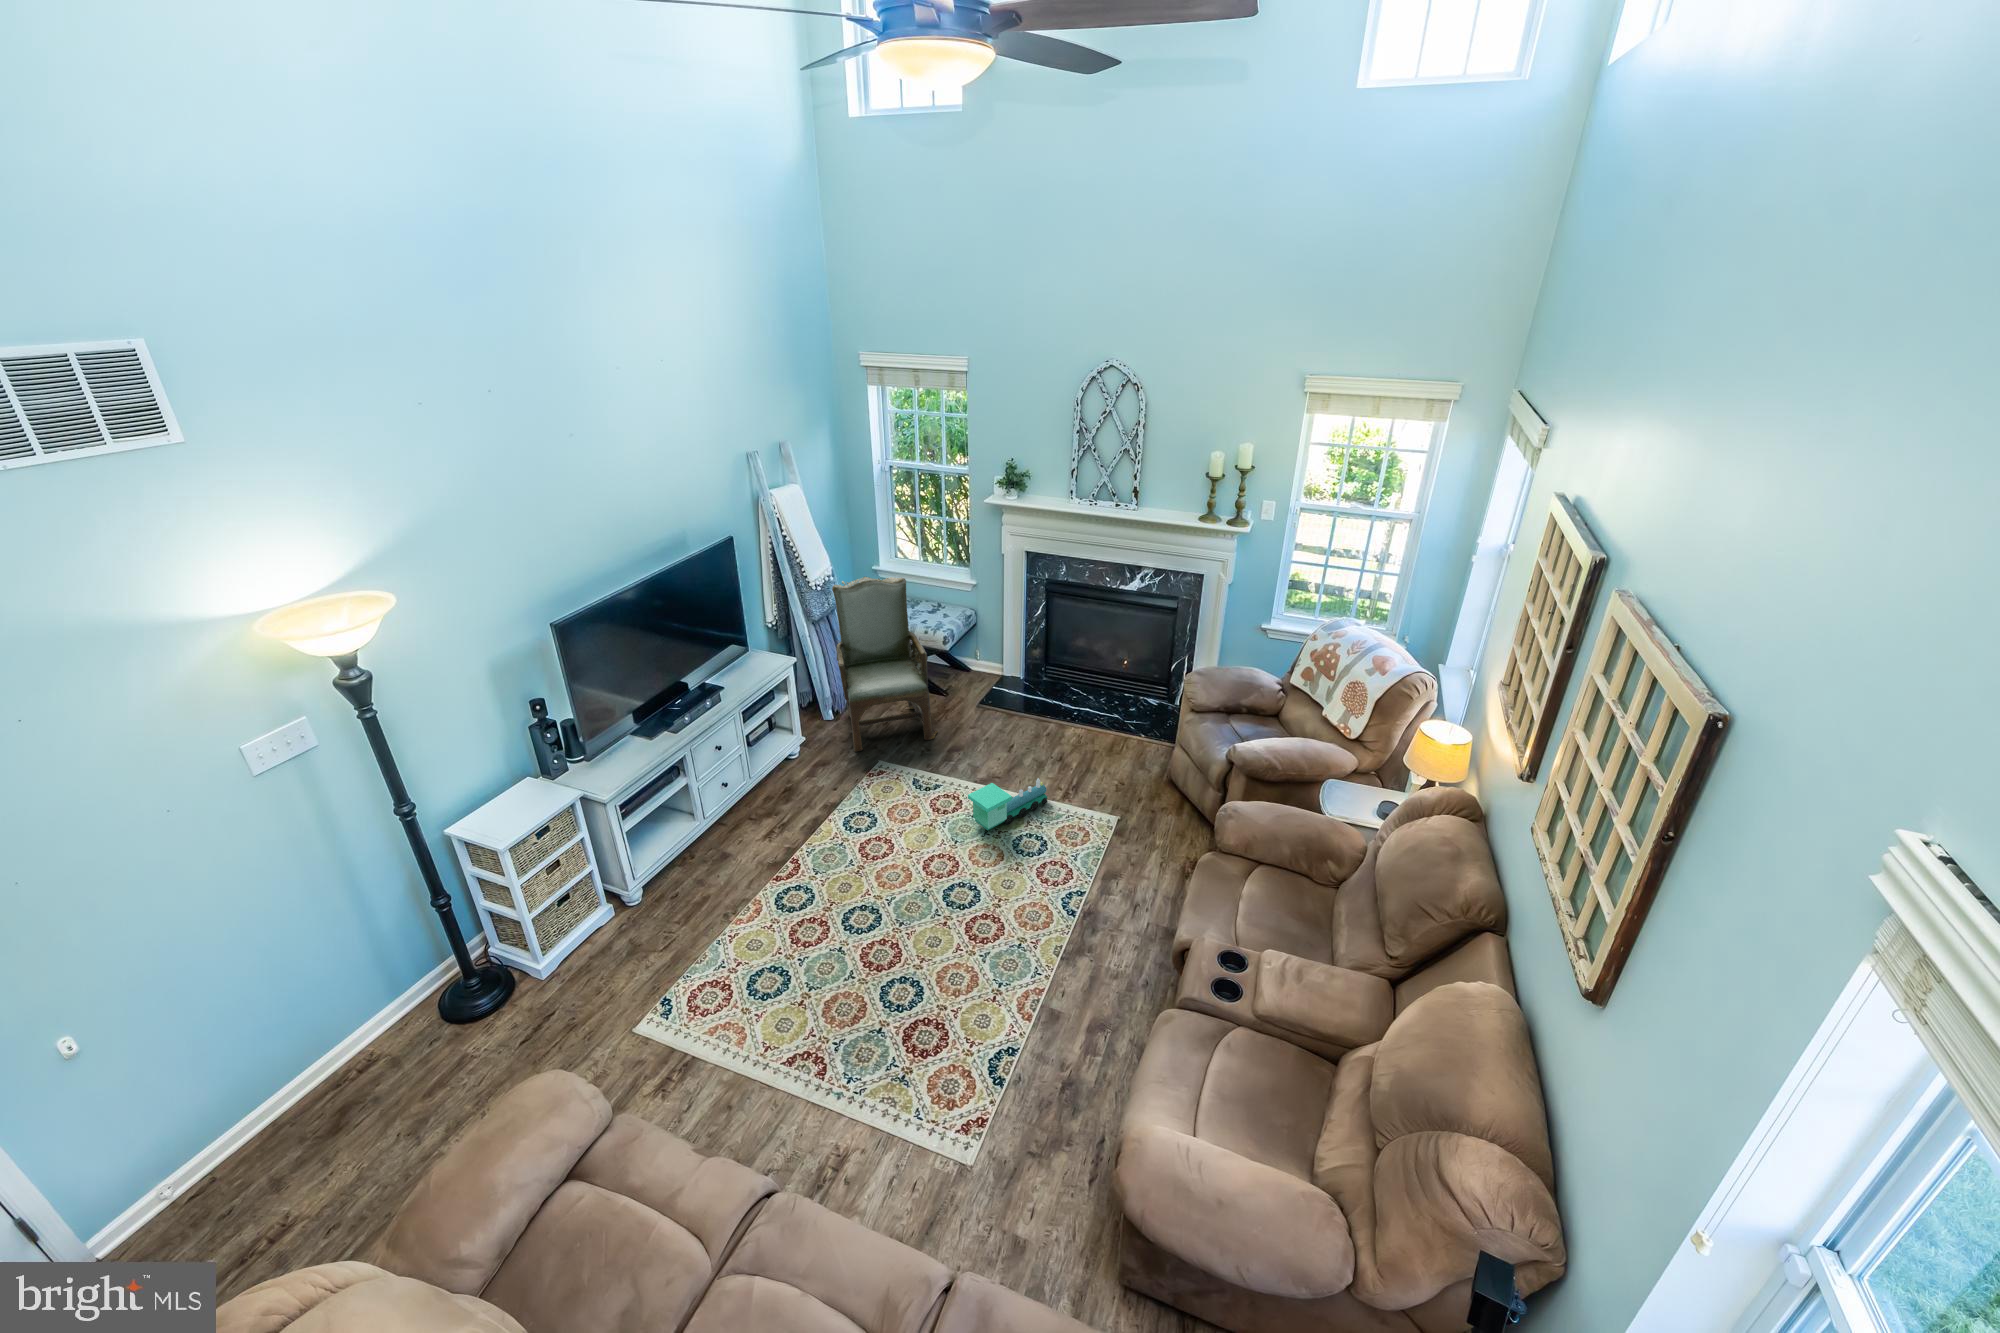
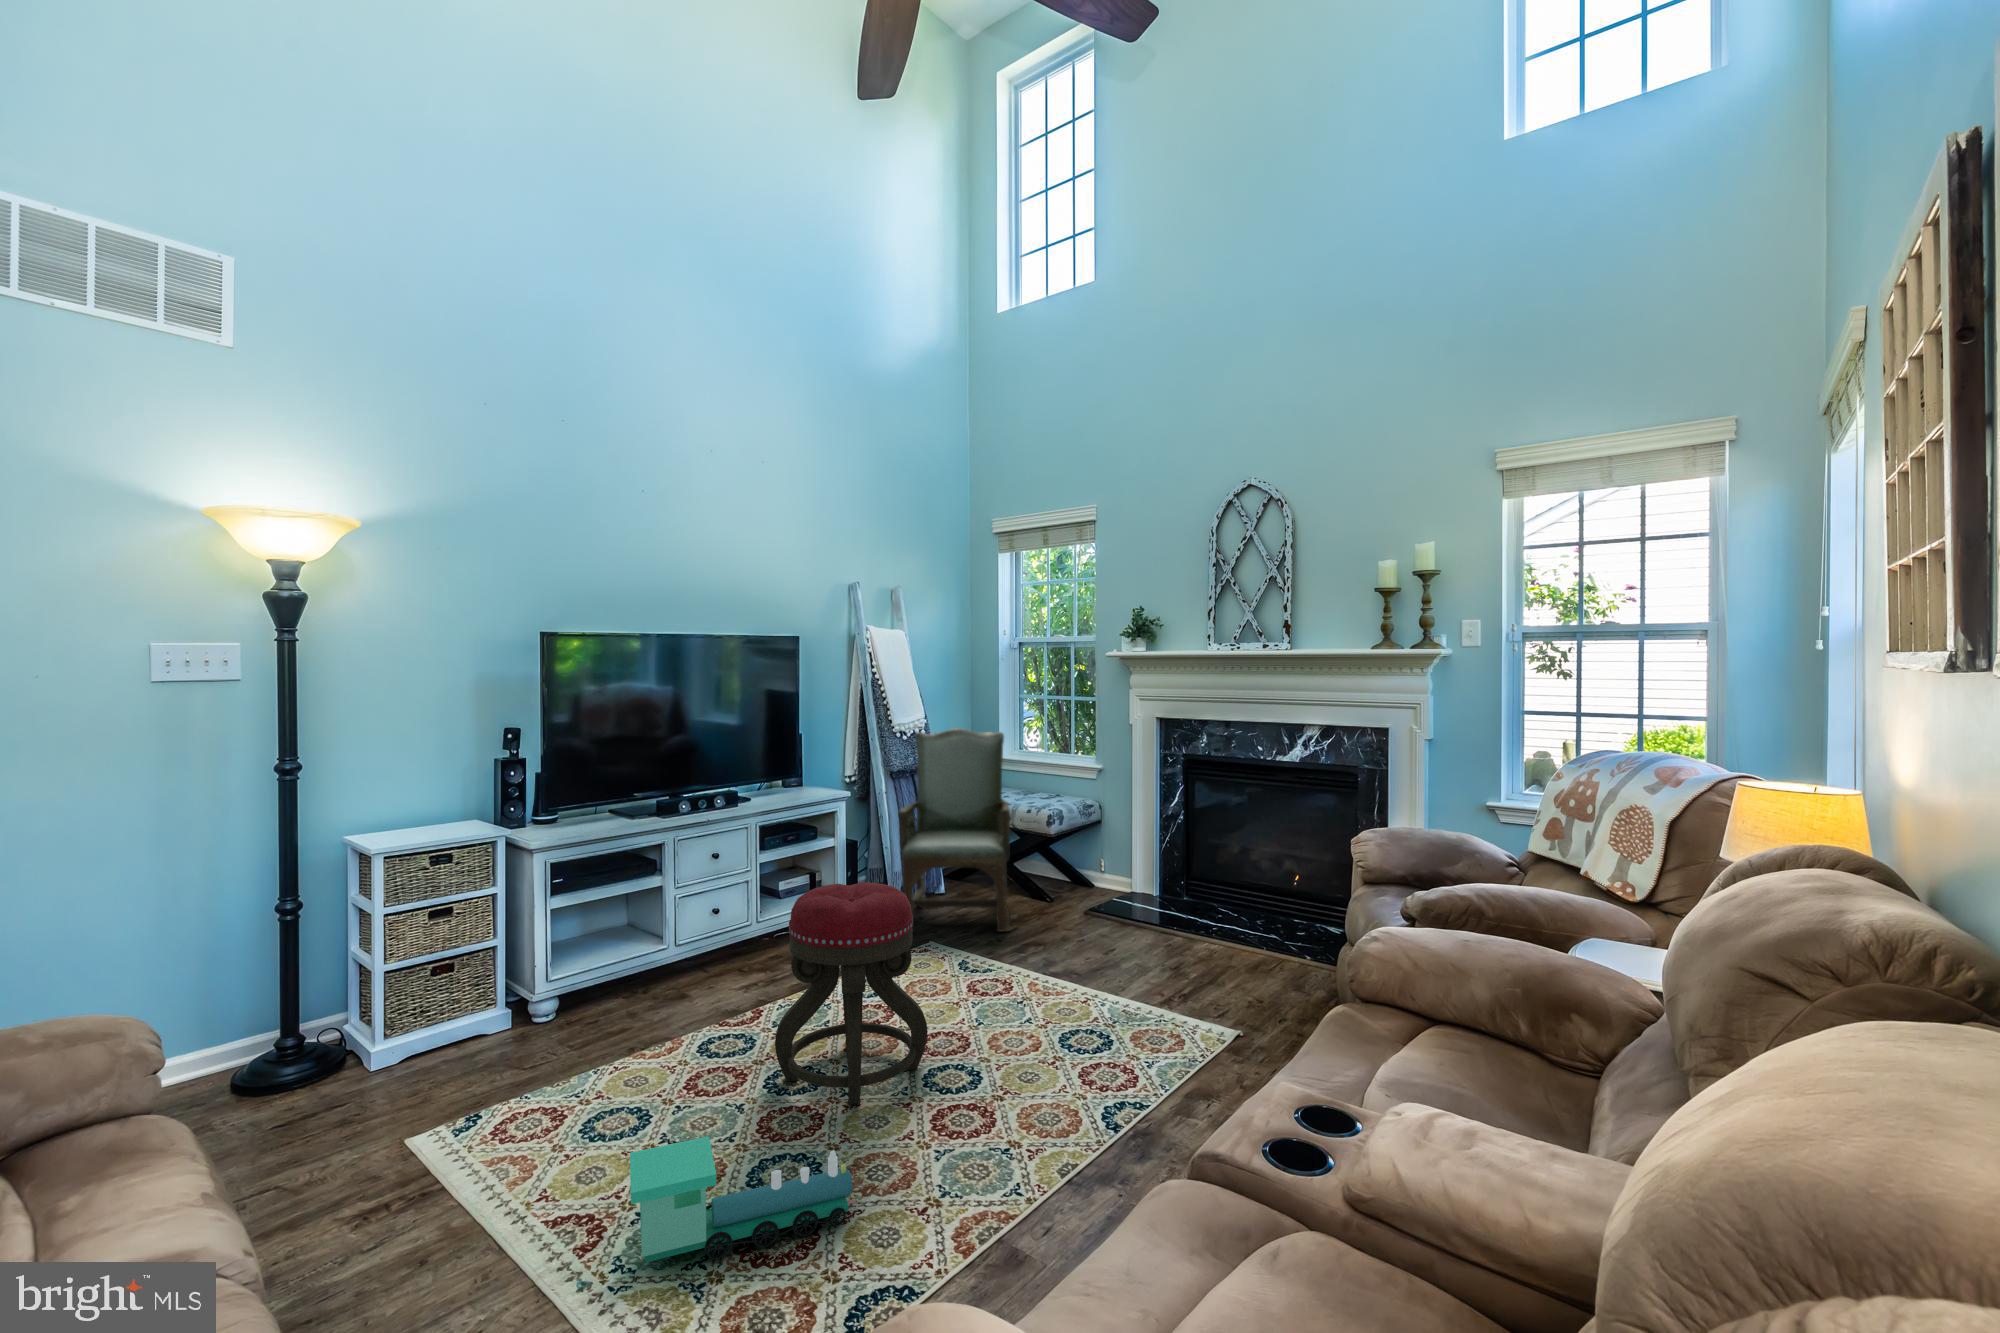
toy train: present [968,778,1048,830] -> present [630,1136,856,1262]
ottoman: none [847,790,942,932] -> present [775,882,928,1105]

